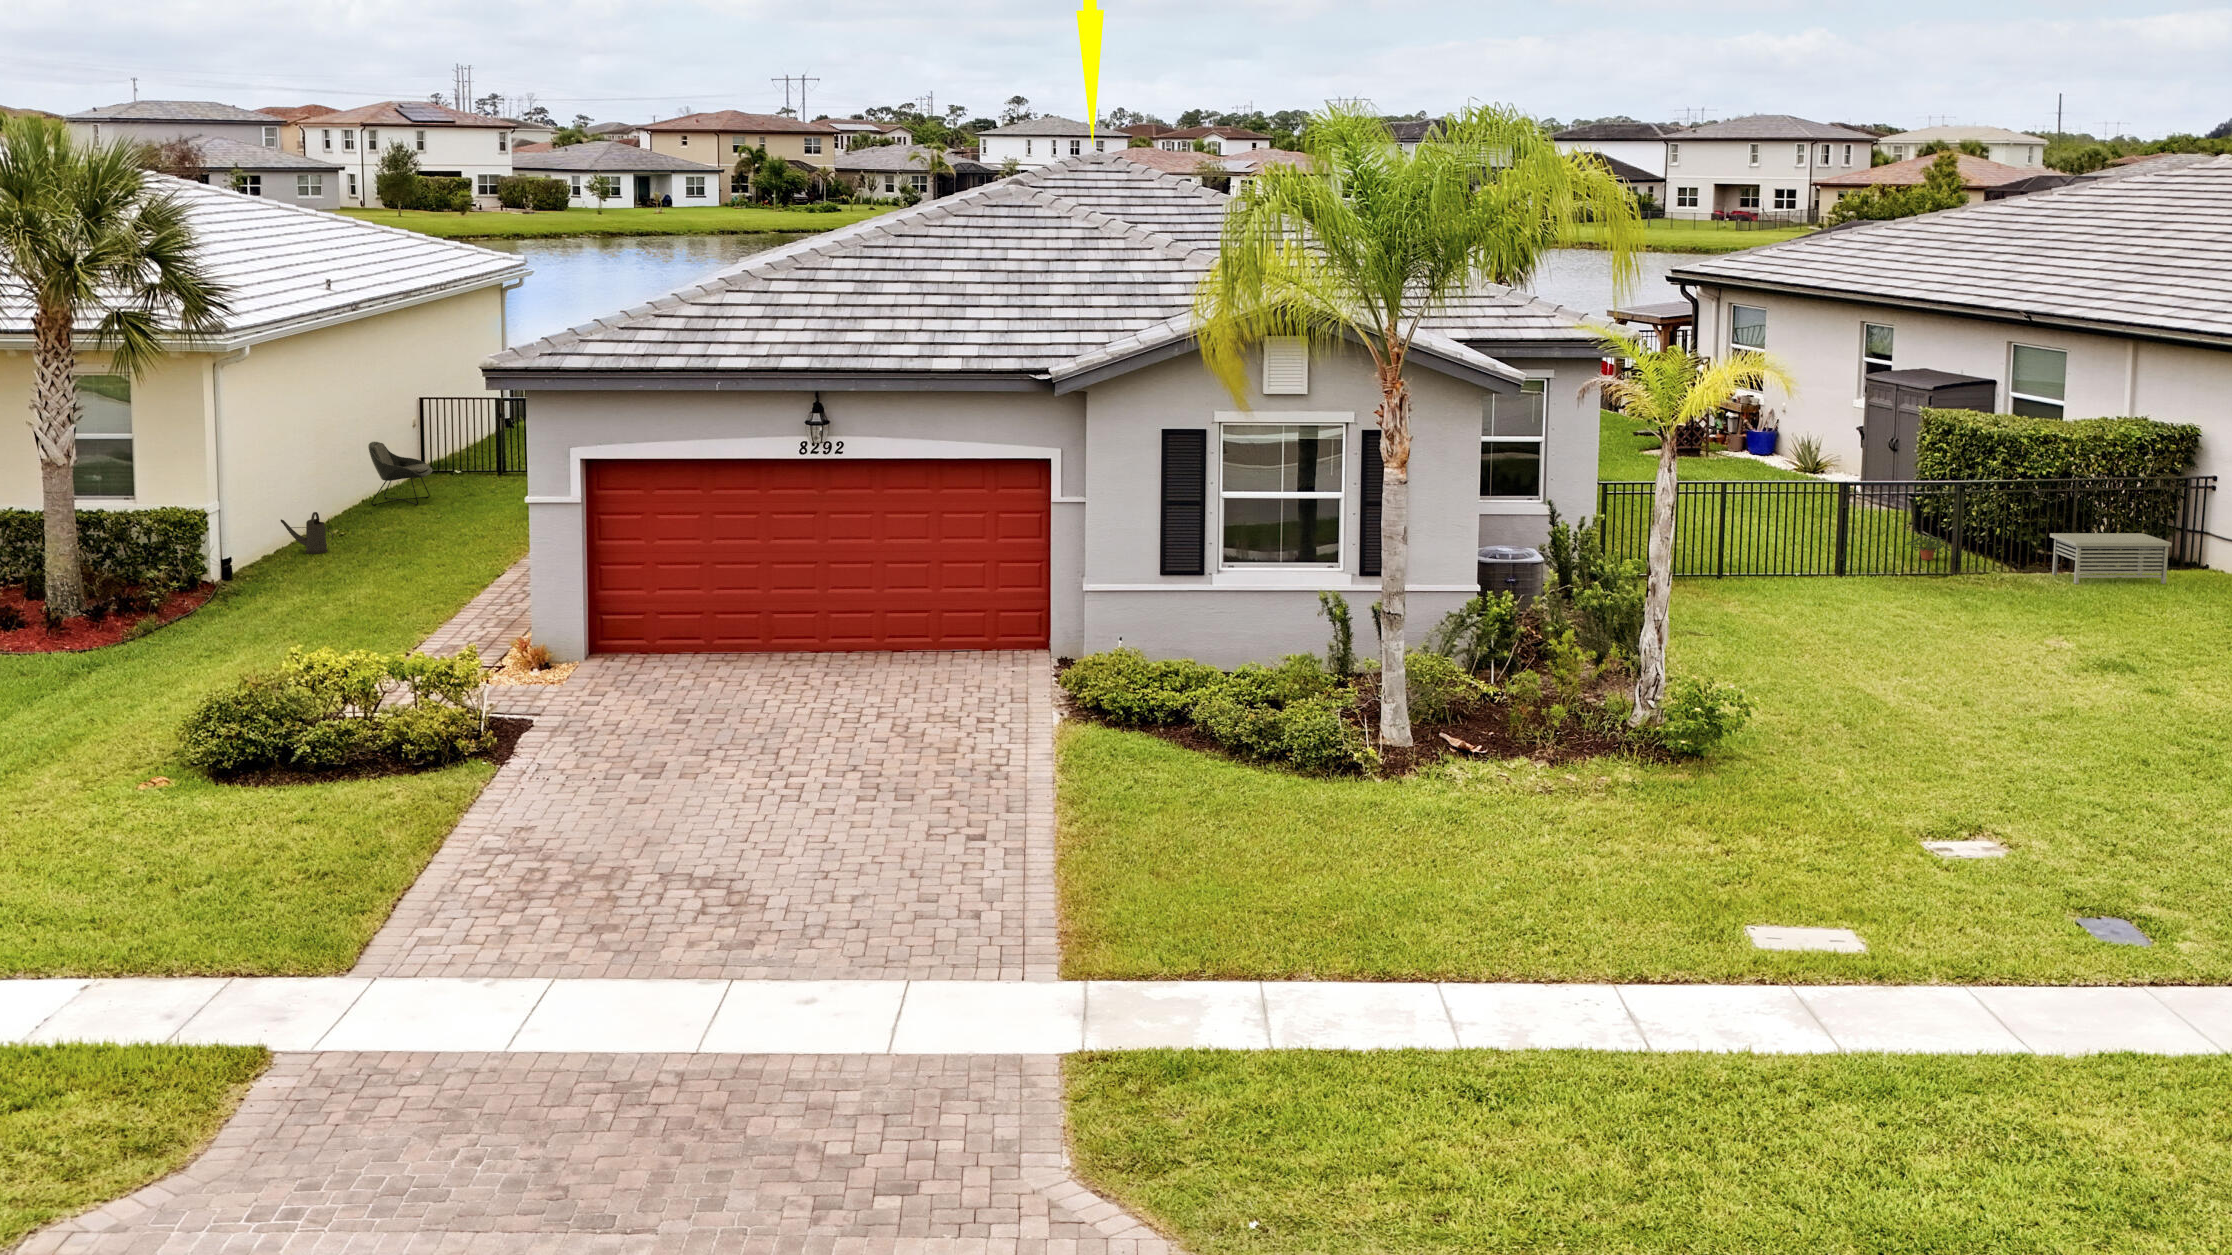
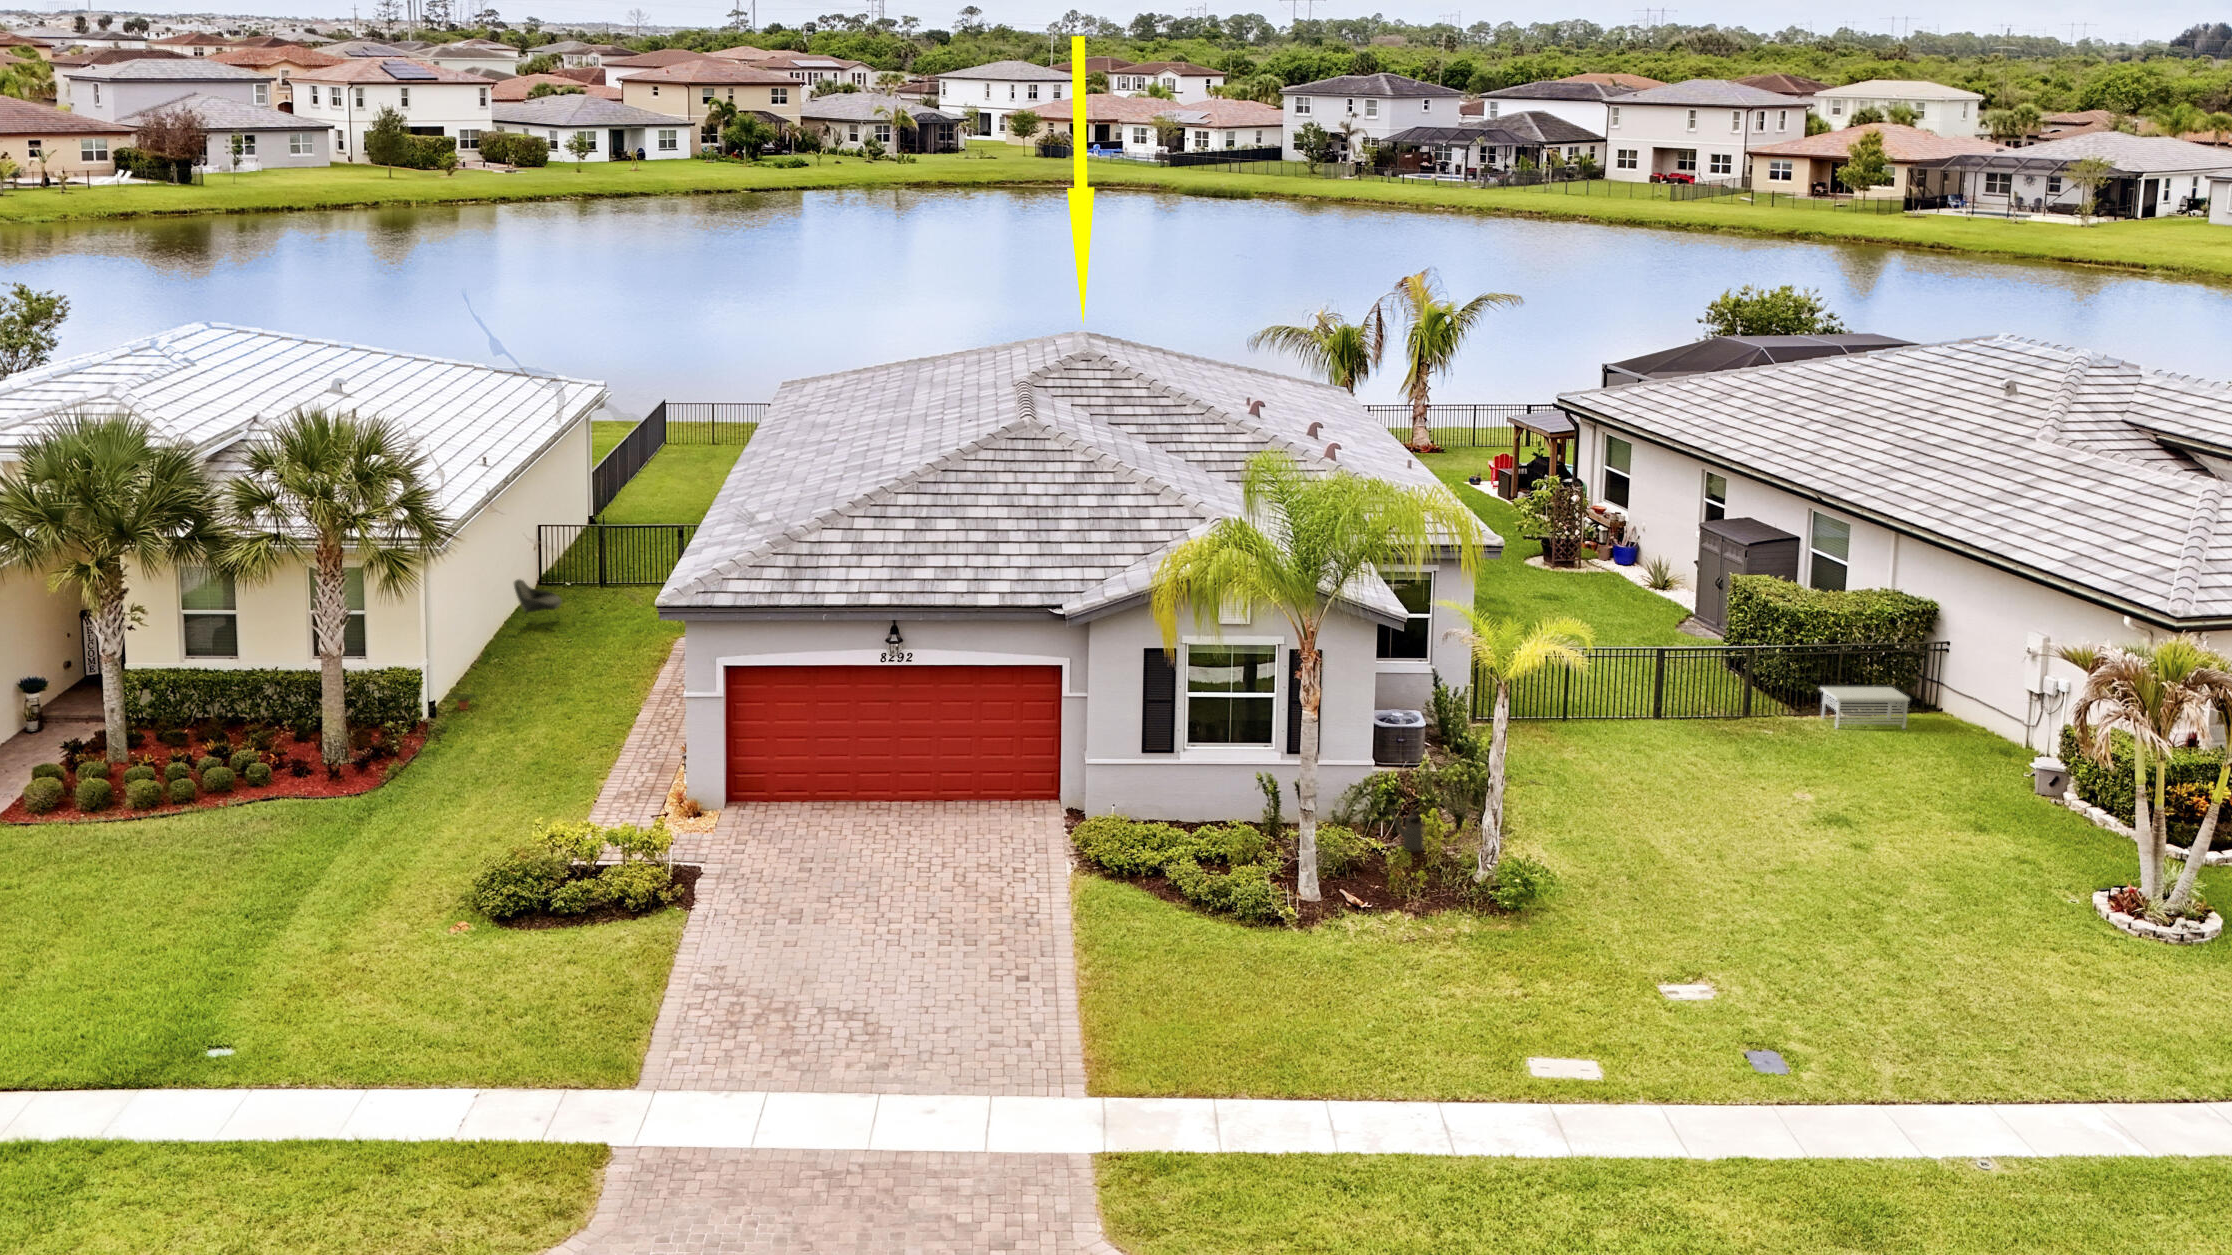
watering can: present [281,512,333,554] -> present [1389,809,1424,852]
potted plant: present [1906,535,1950,560] -> present [448,694,477,710]

